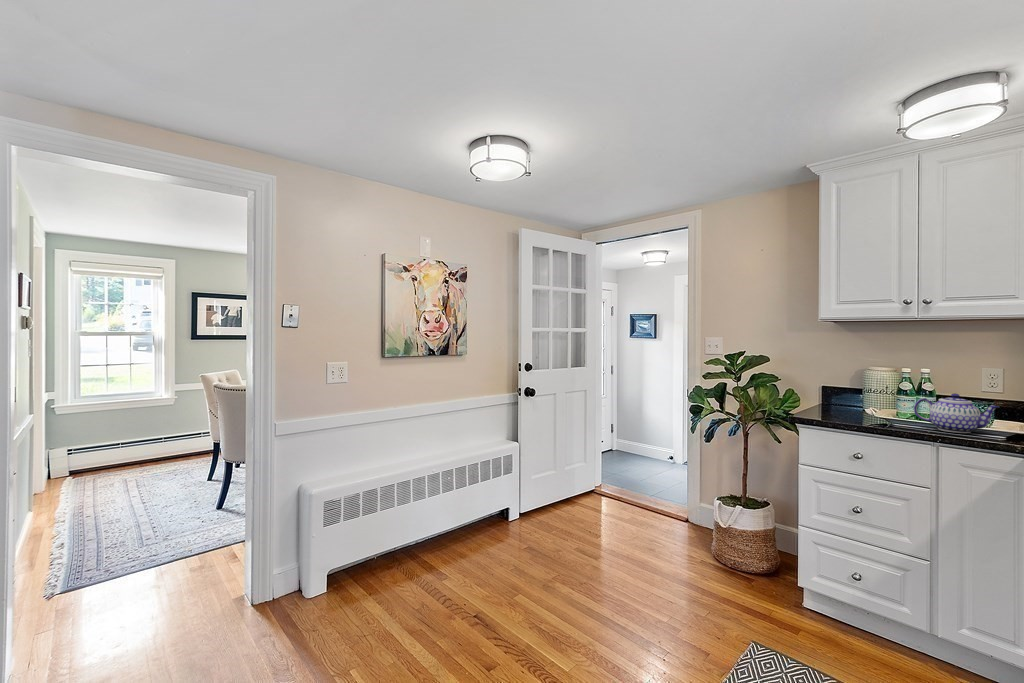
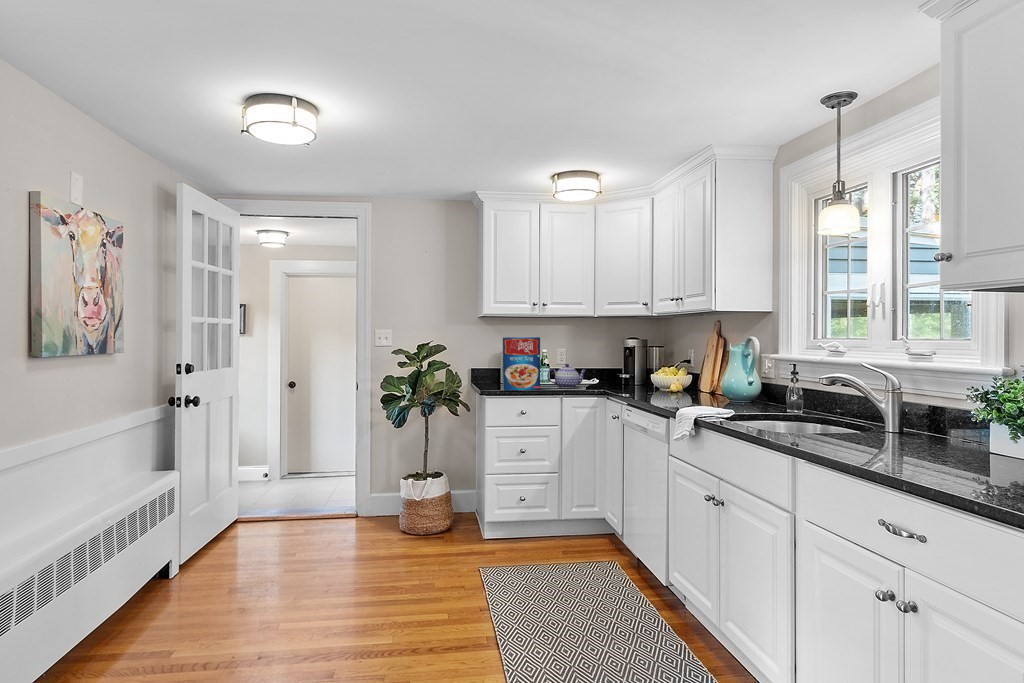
cereal box: none [829,350,897,428] -> present [503,337,540,390]

